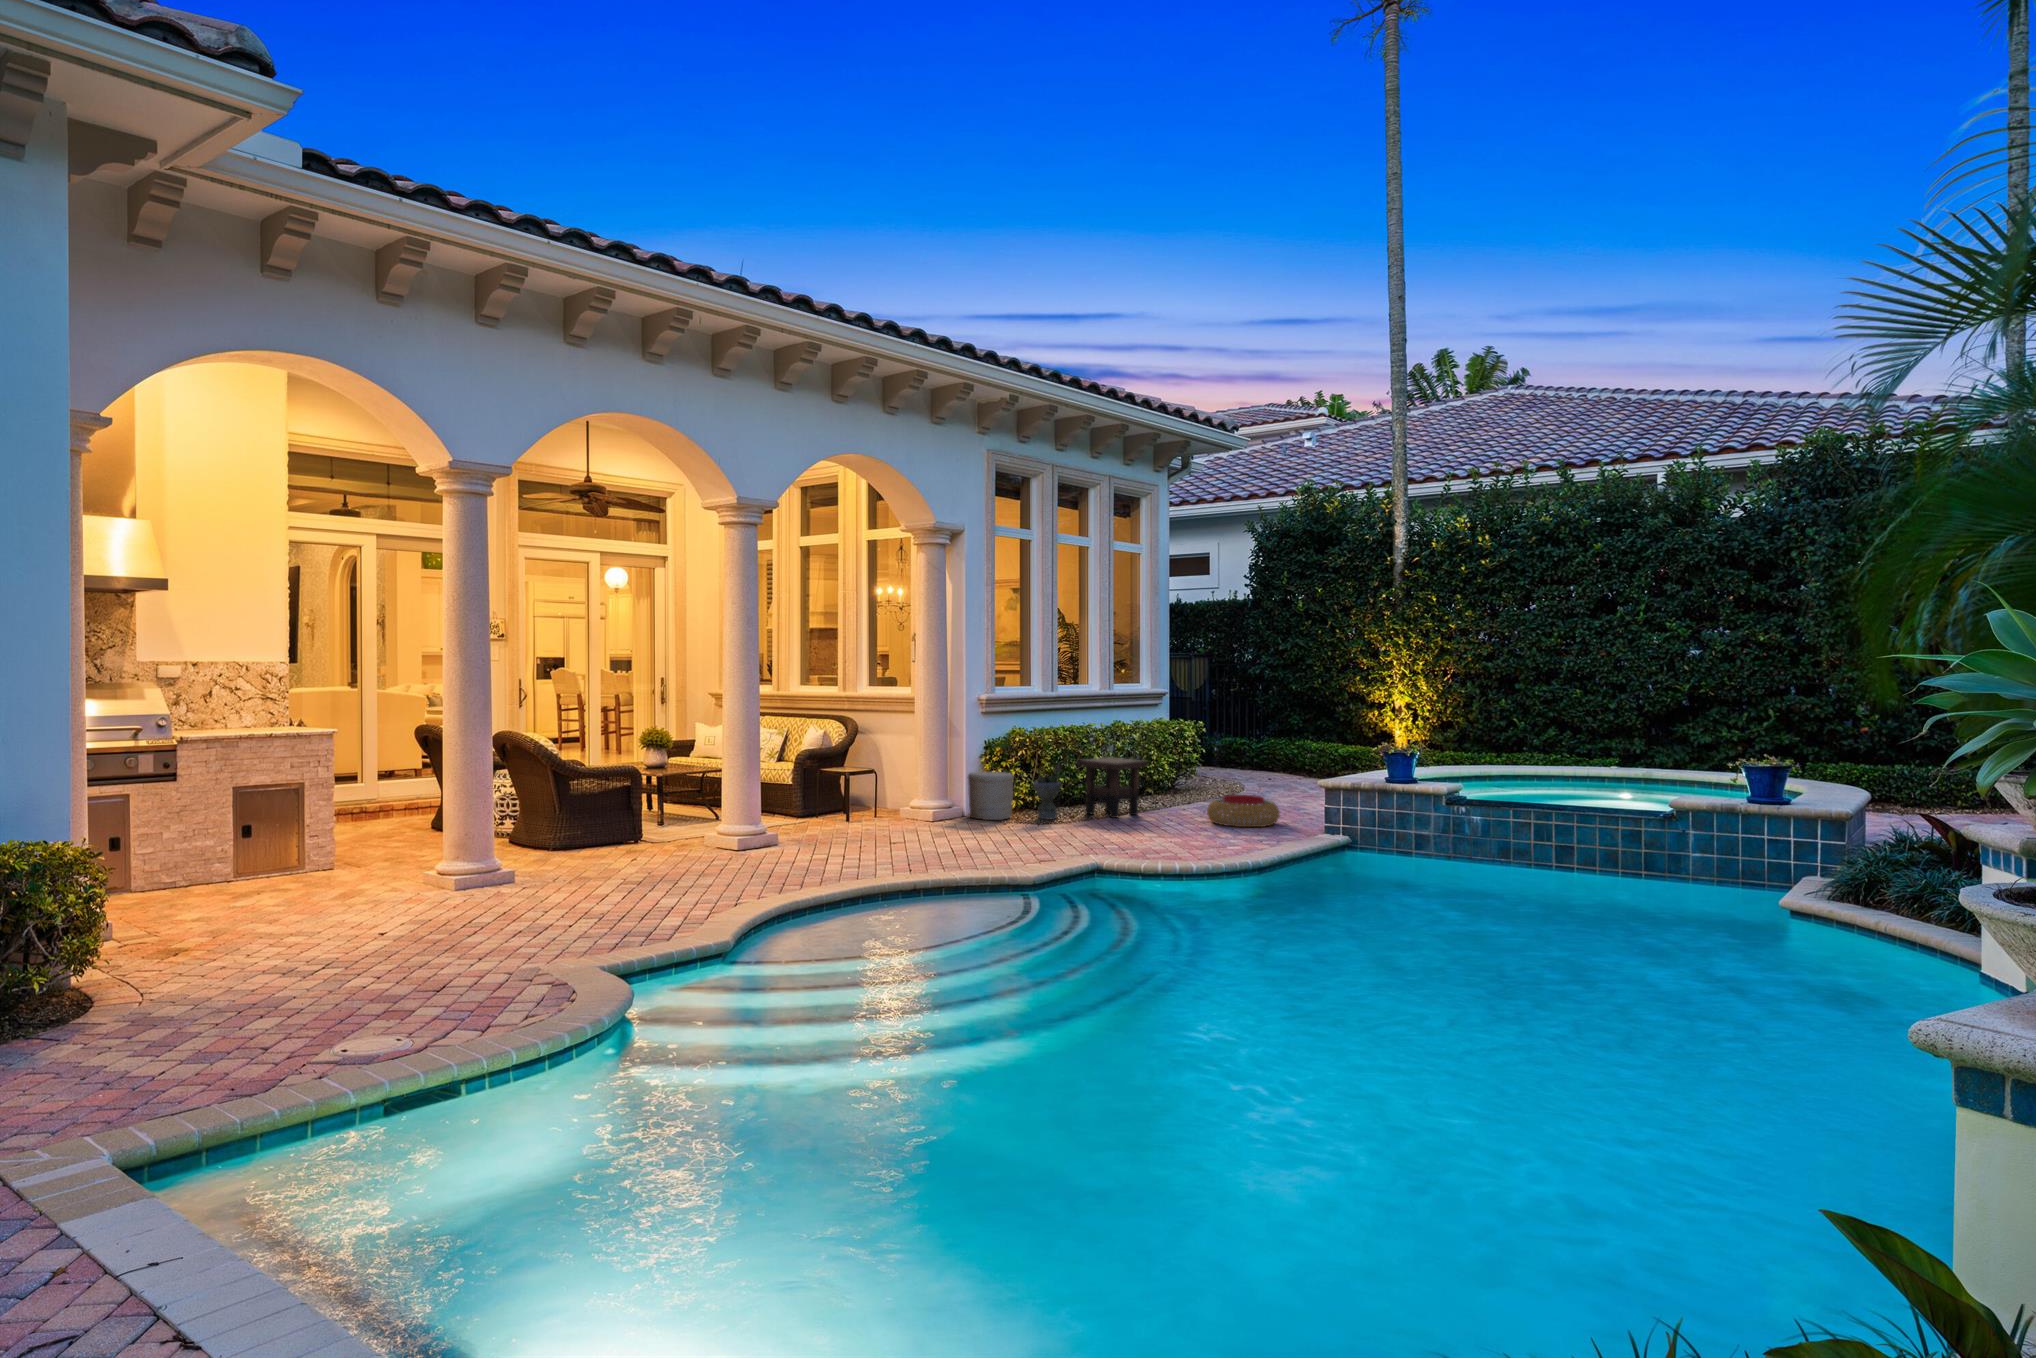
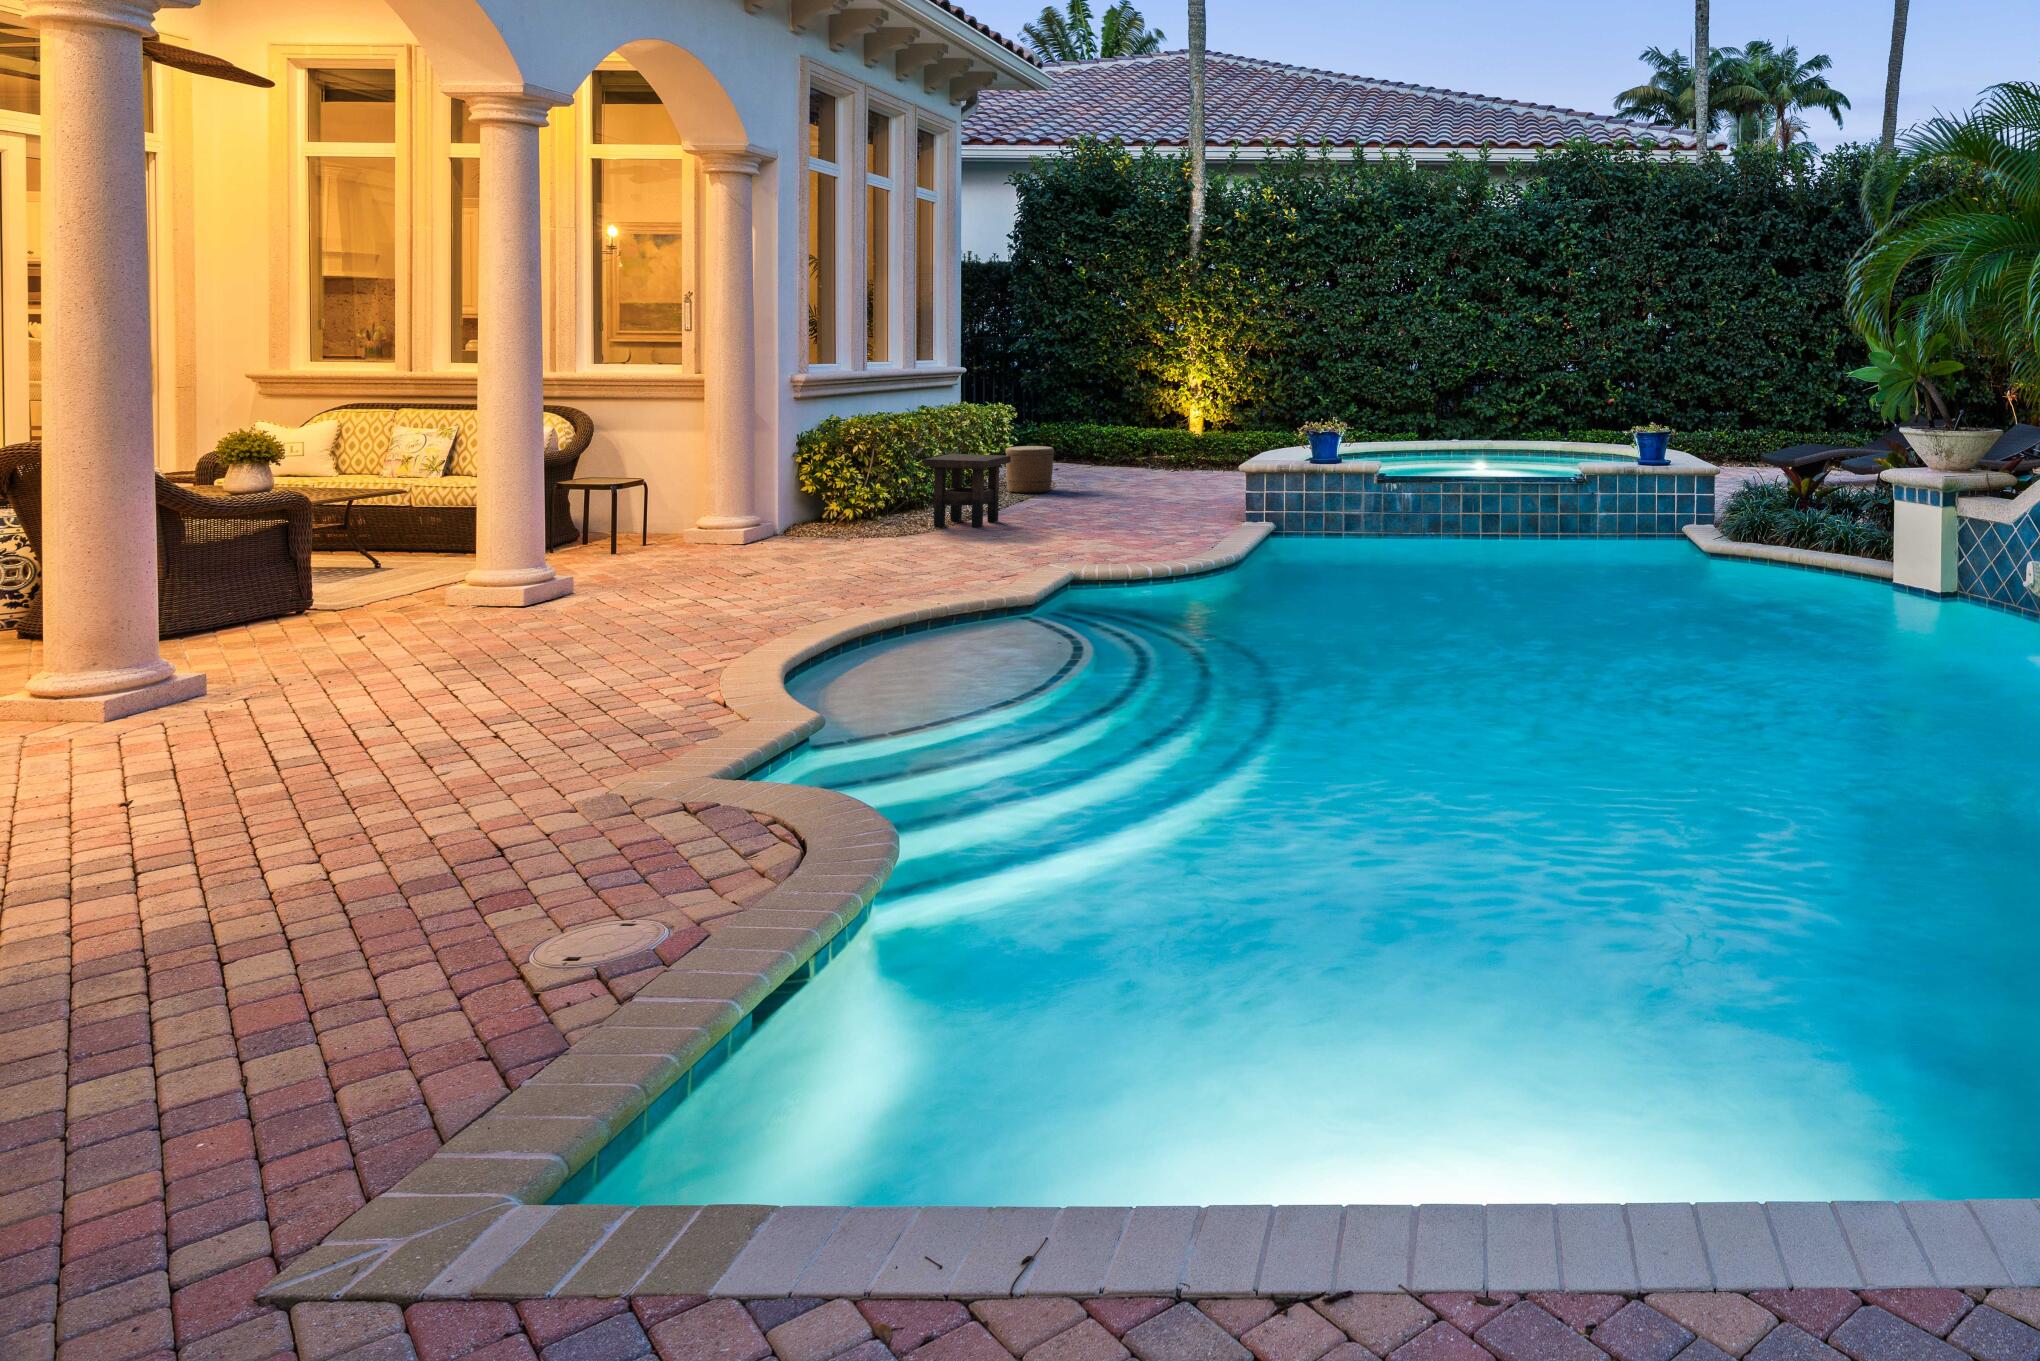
woven basket: present [968,771,1014,820] -> present [1006,446,1054,493]
planter: present [1033,773,1061,820] -> none [878,476,917,537]
pouf: present [1207,795,1280,827] -> none [1091,488,1175,525]

